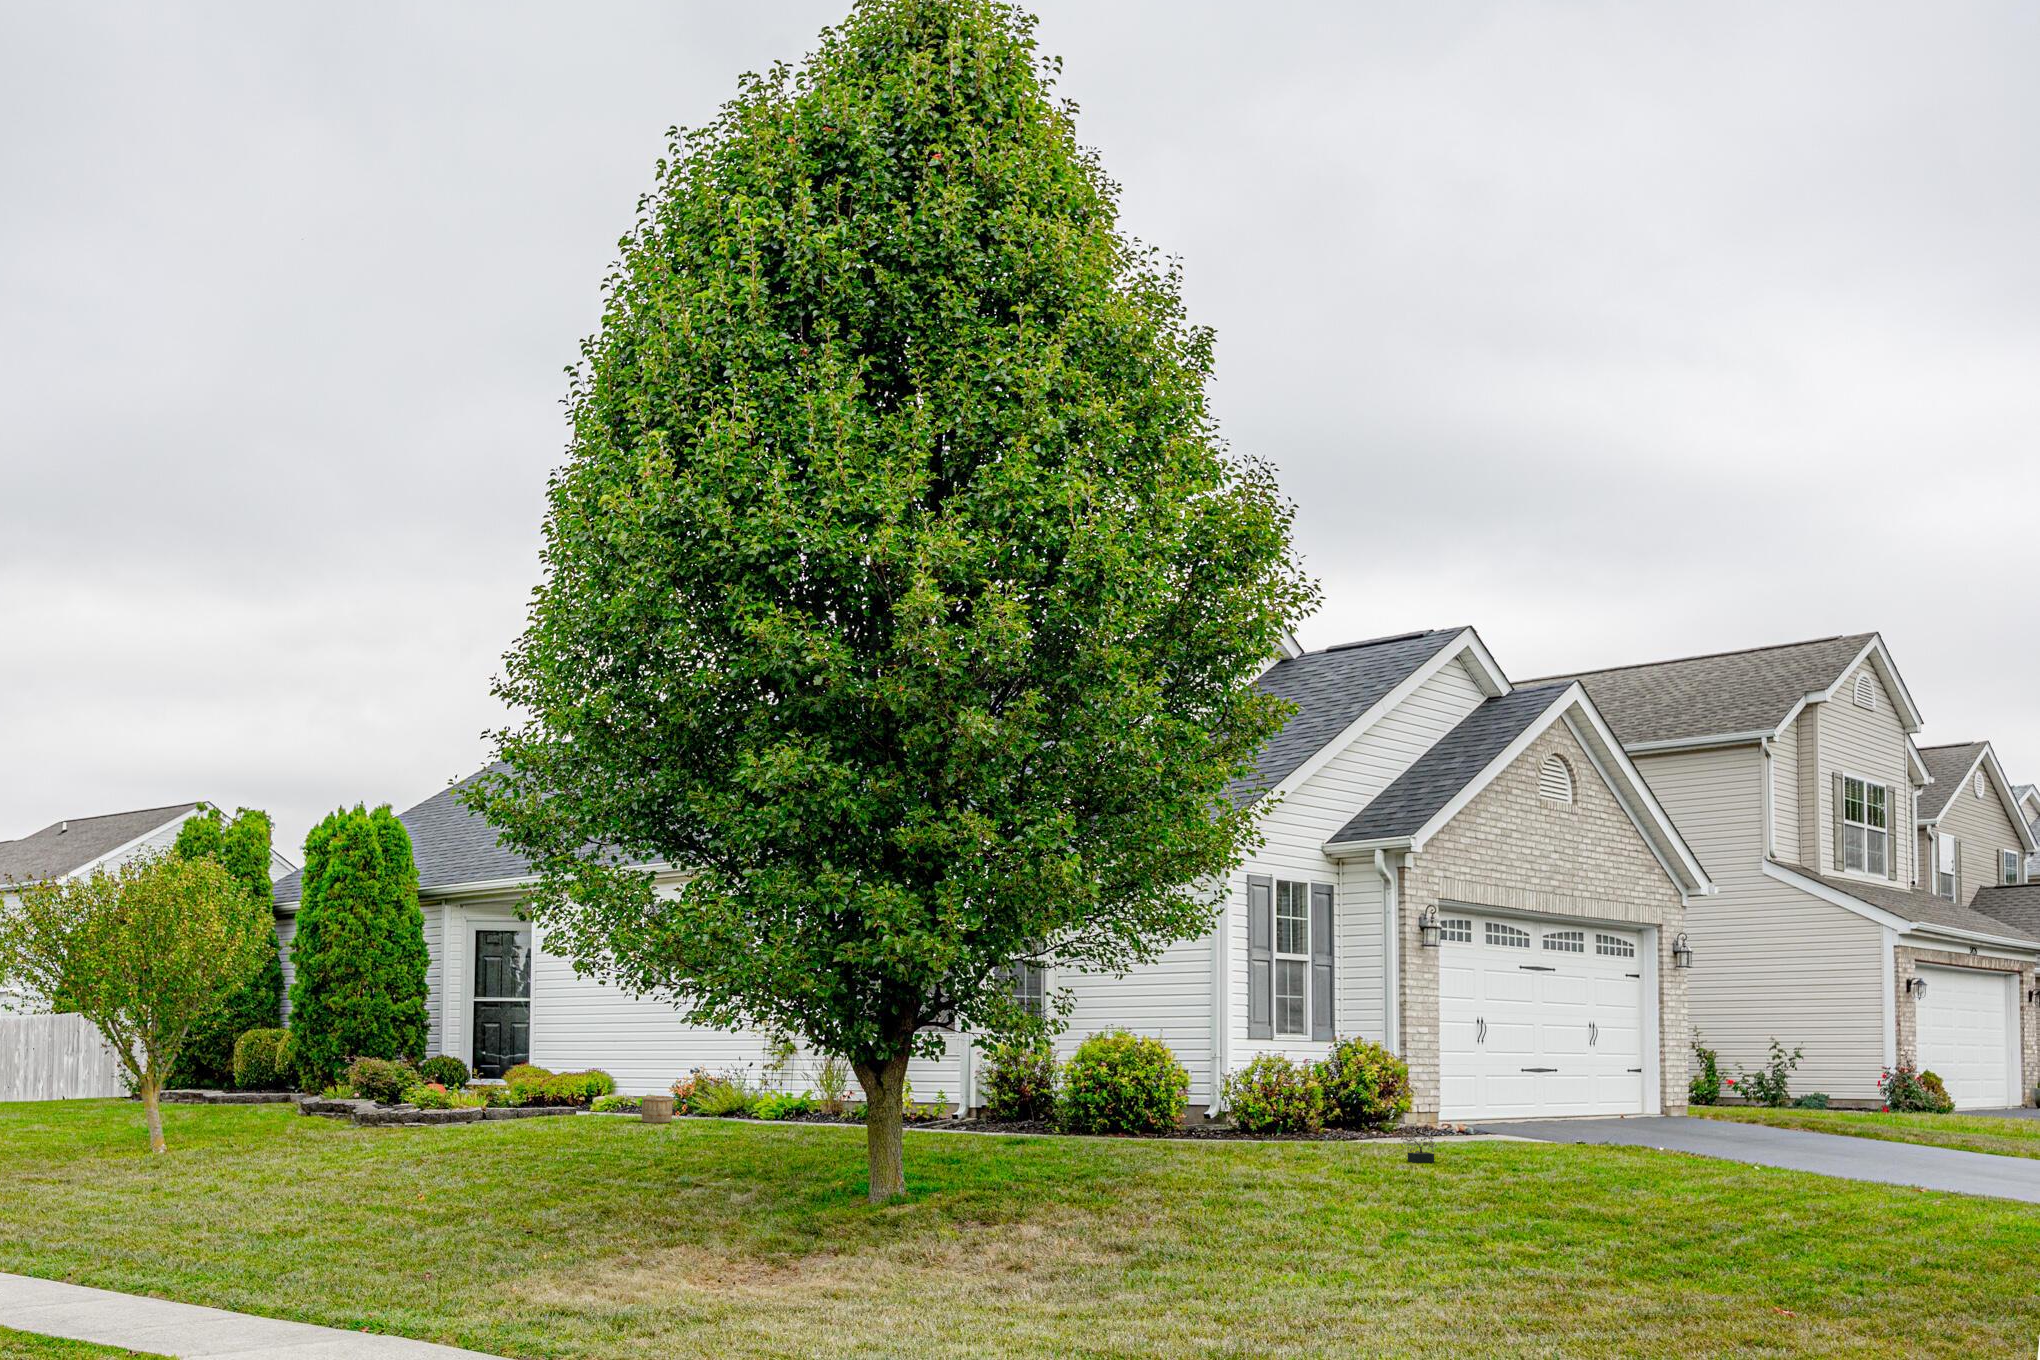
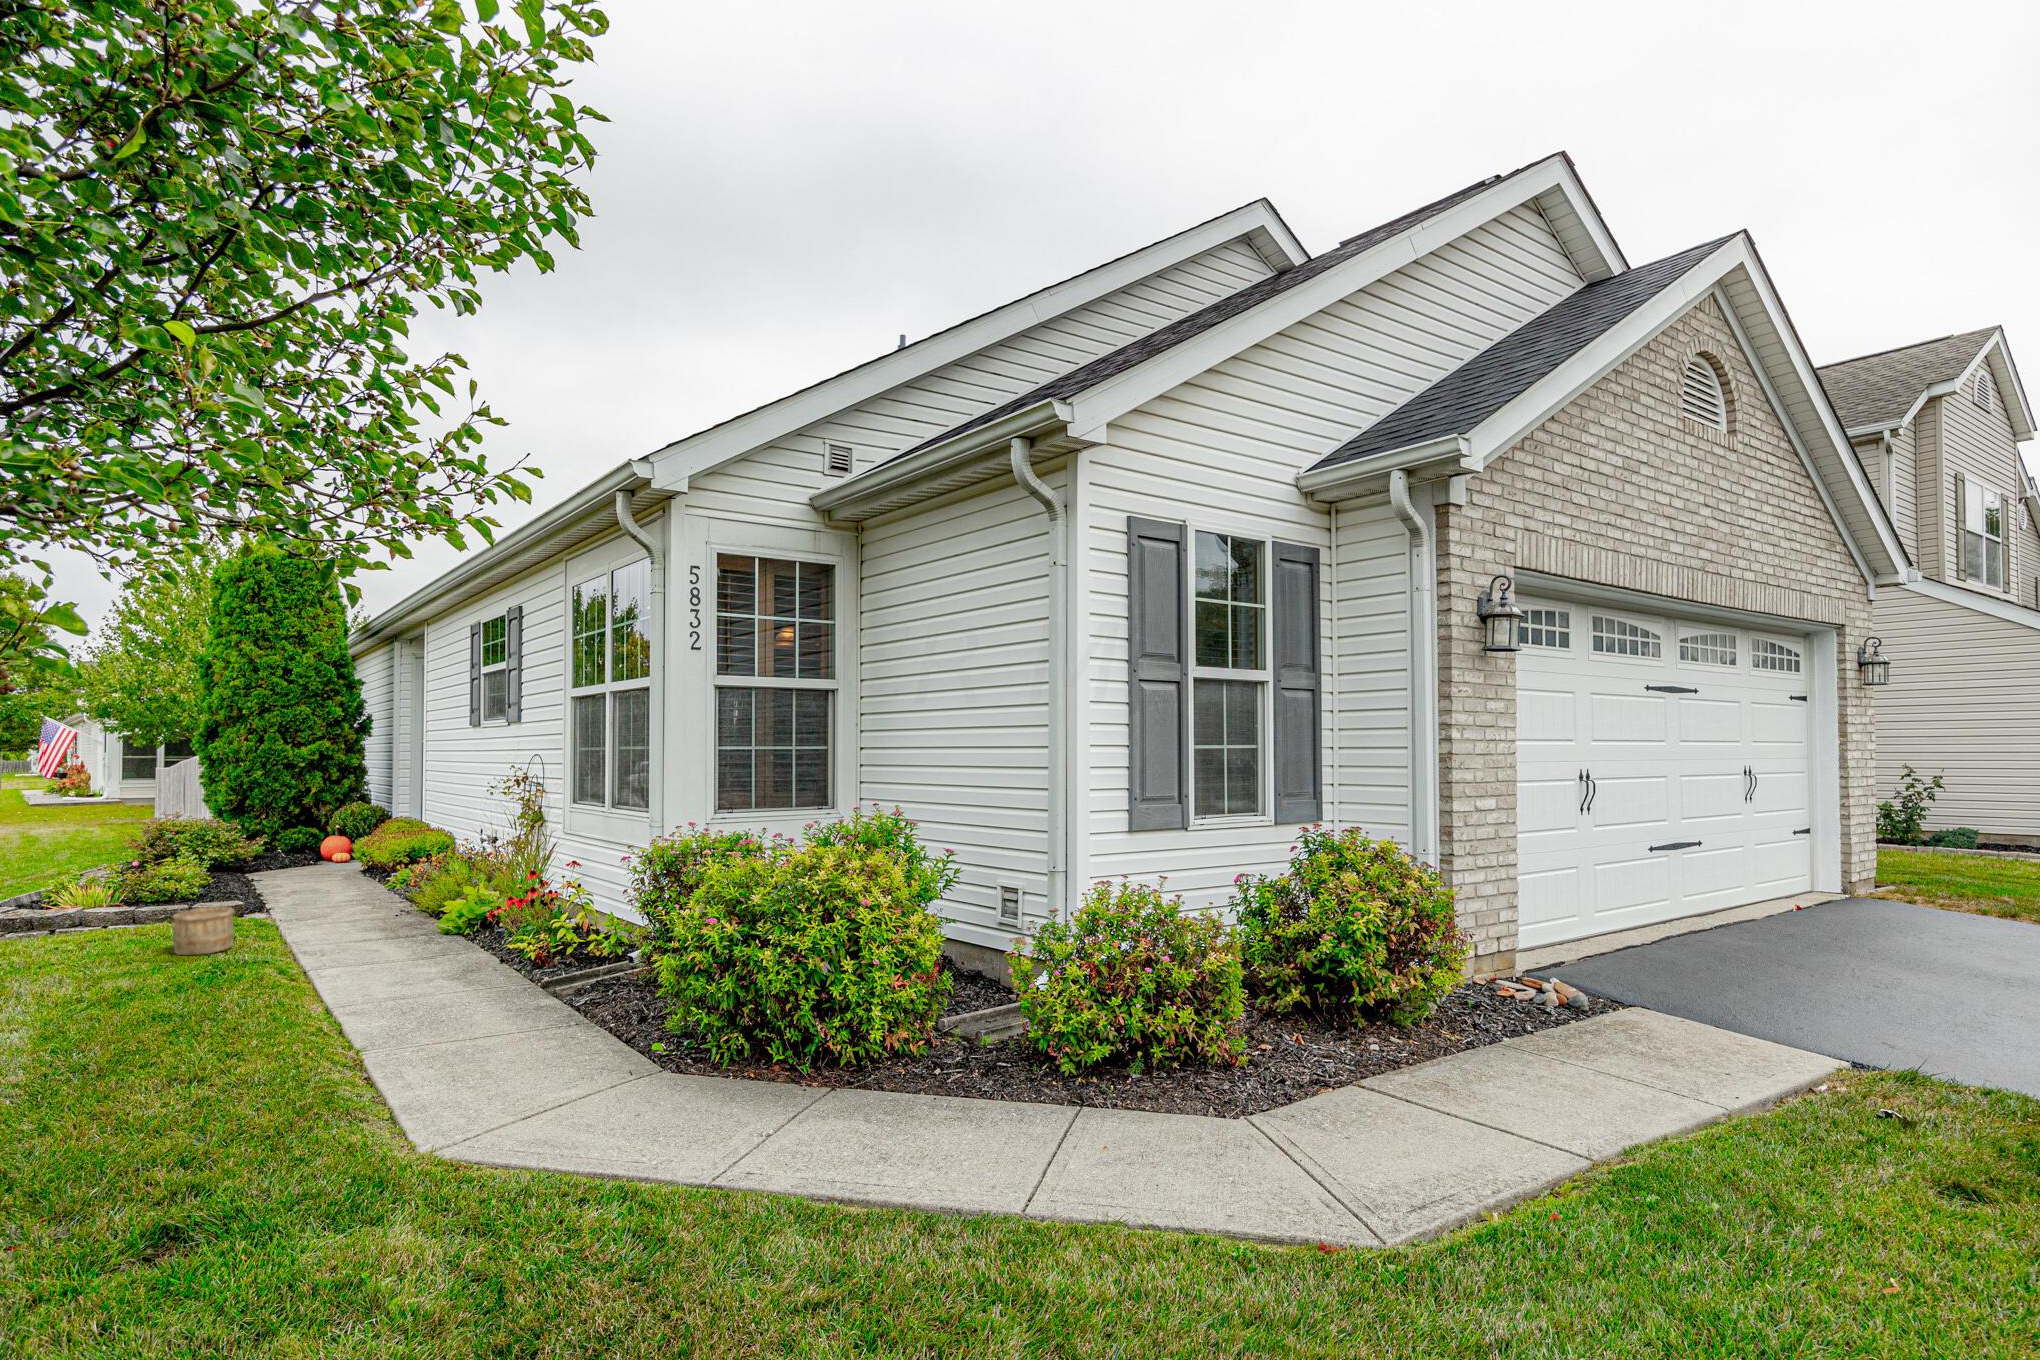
decorative plant: present [1401,1130,1437,1163] -> none [1417,1180,1536,1301]

